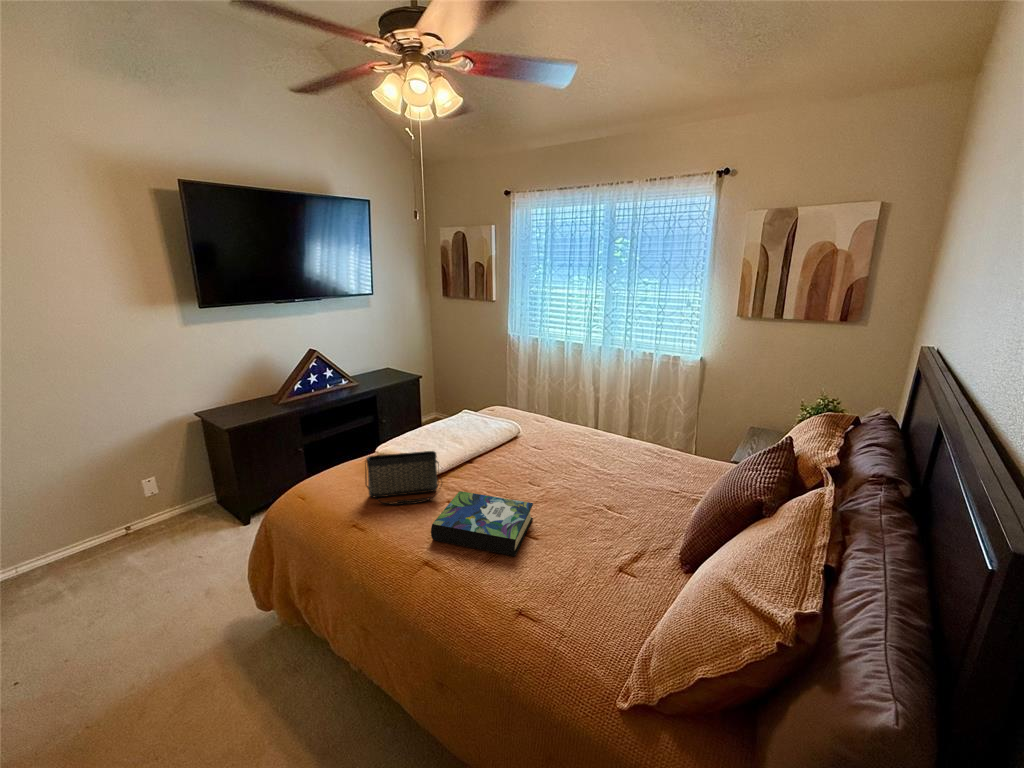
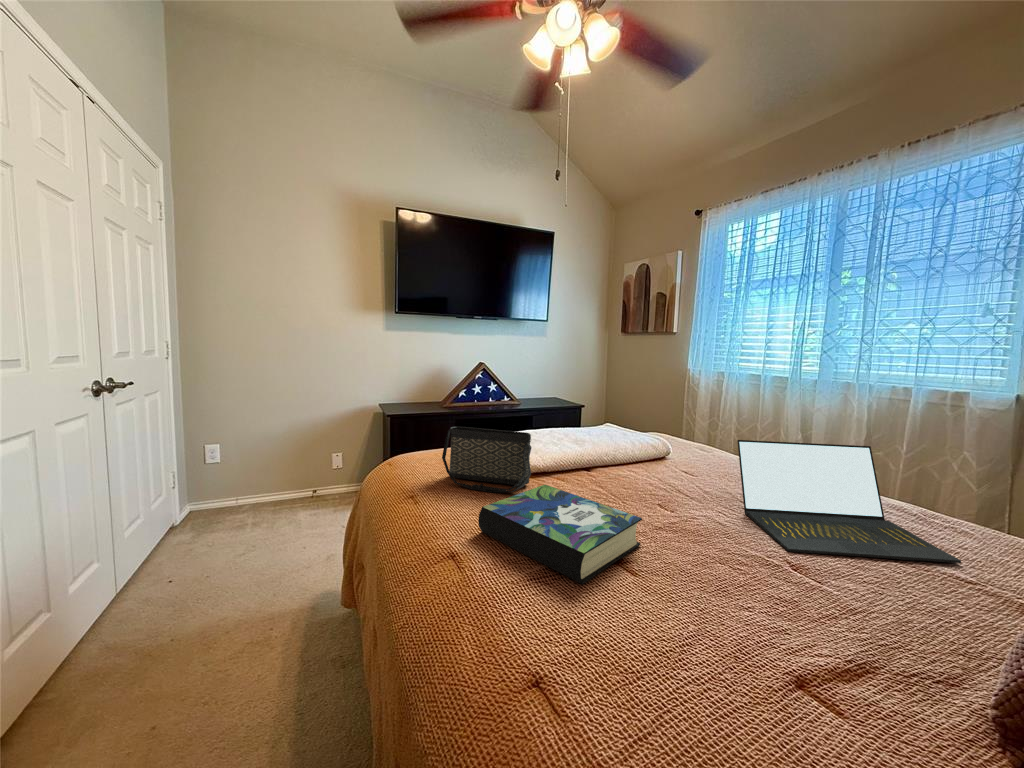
laptop: none [571,419,677,498] -> present [737,440,961,563]

